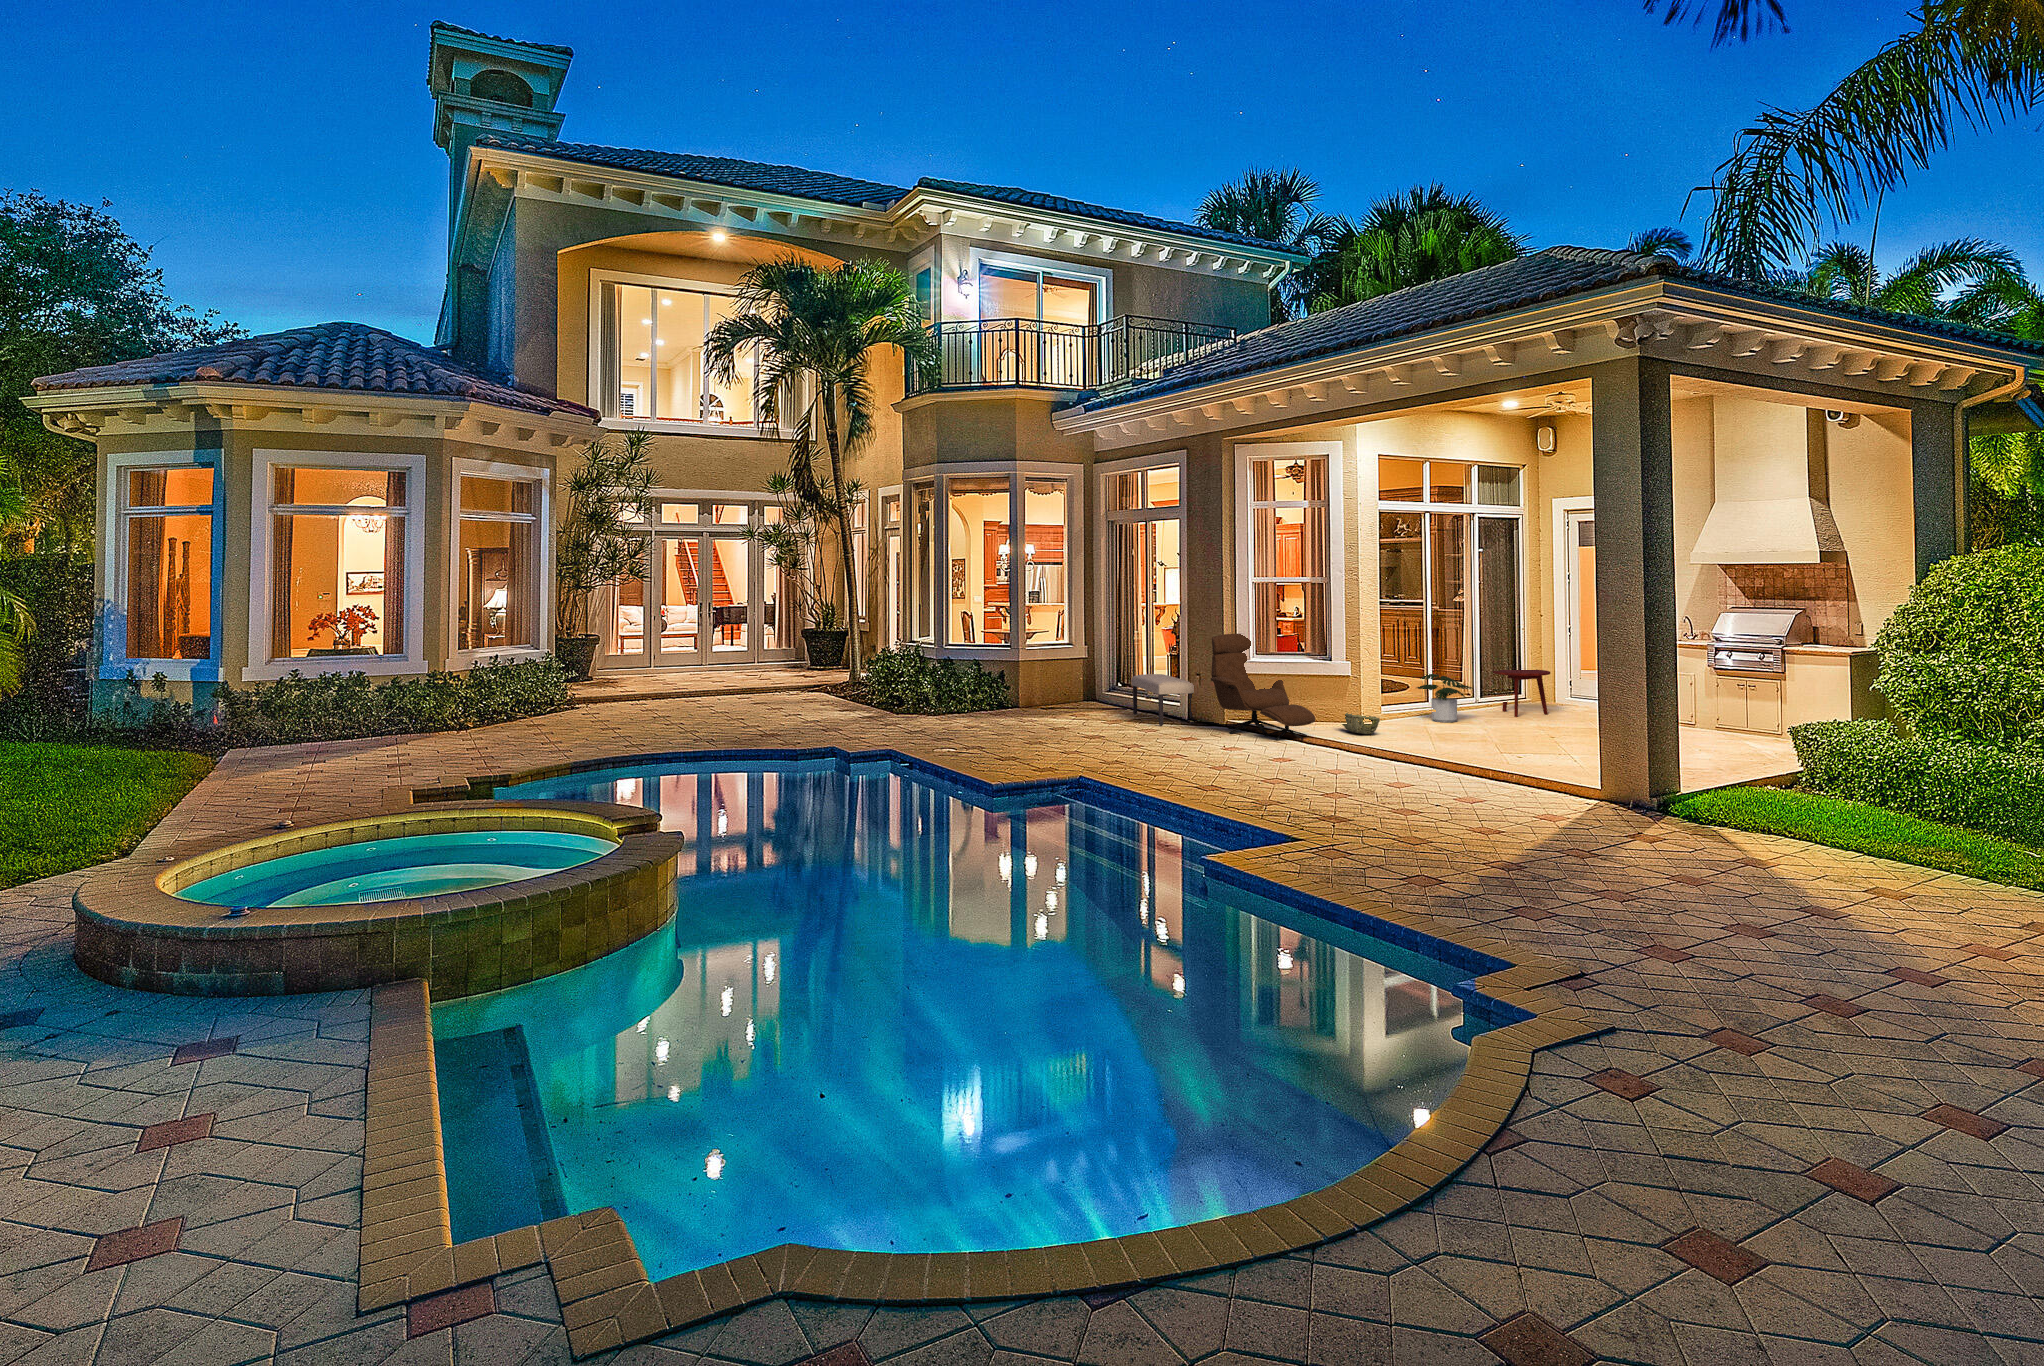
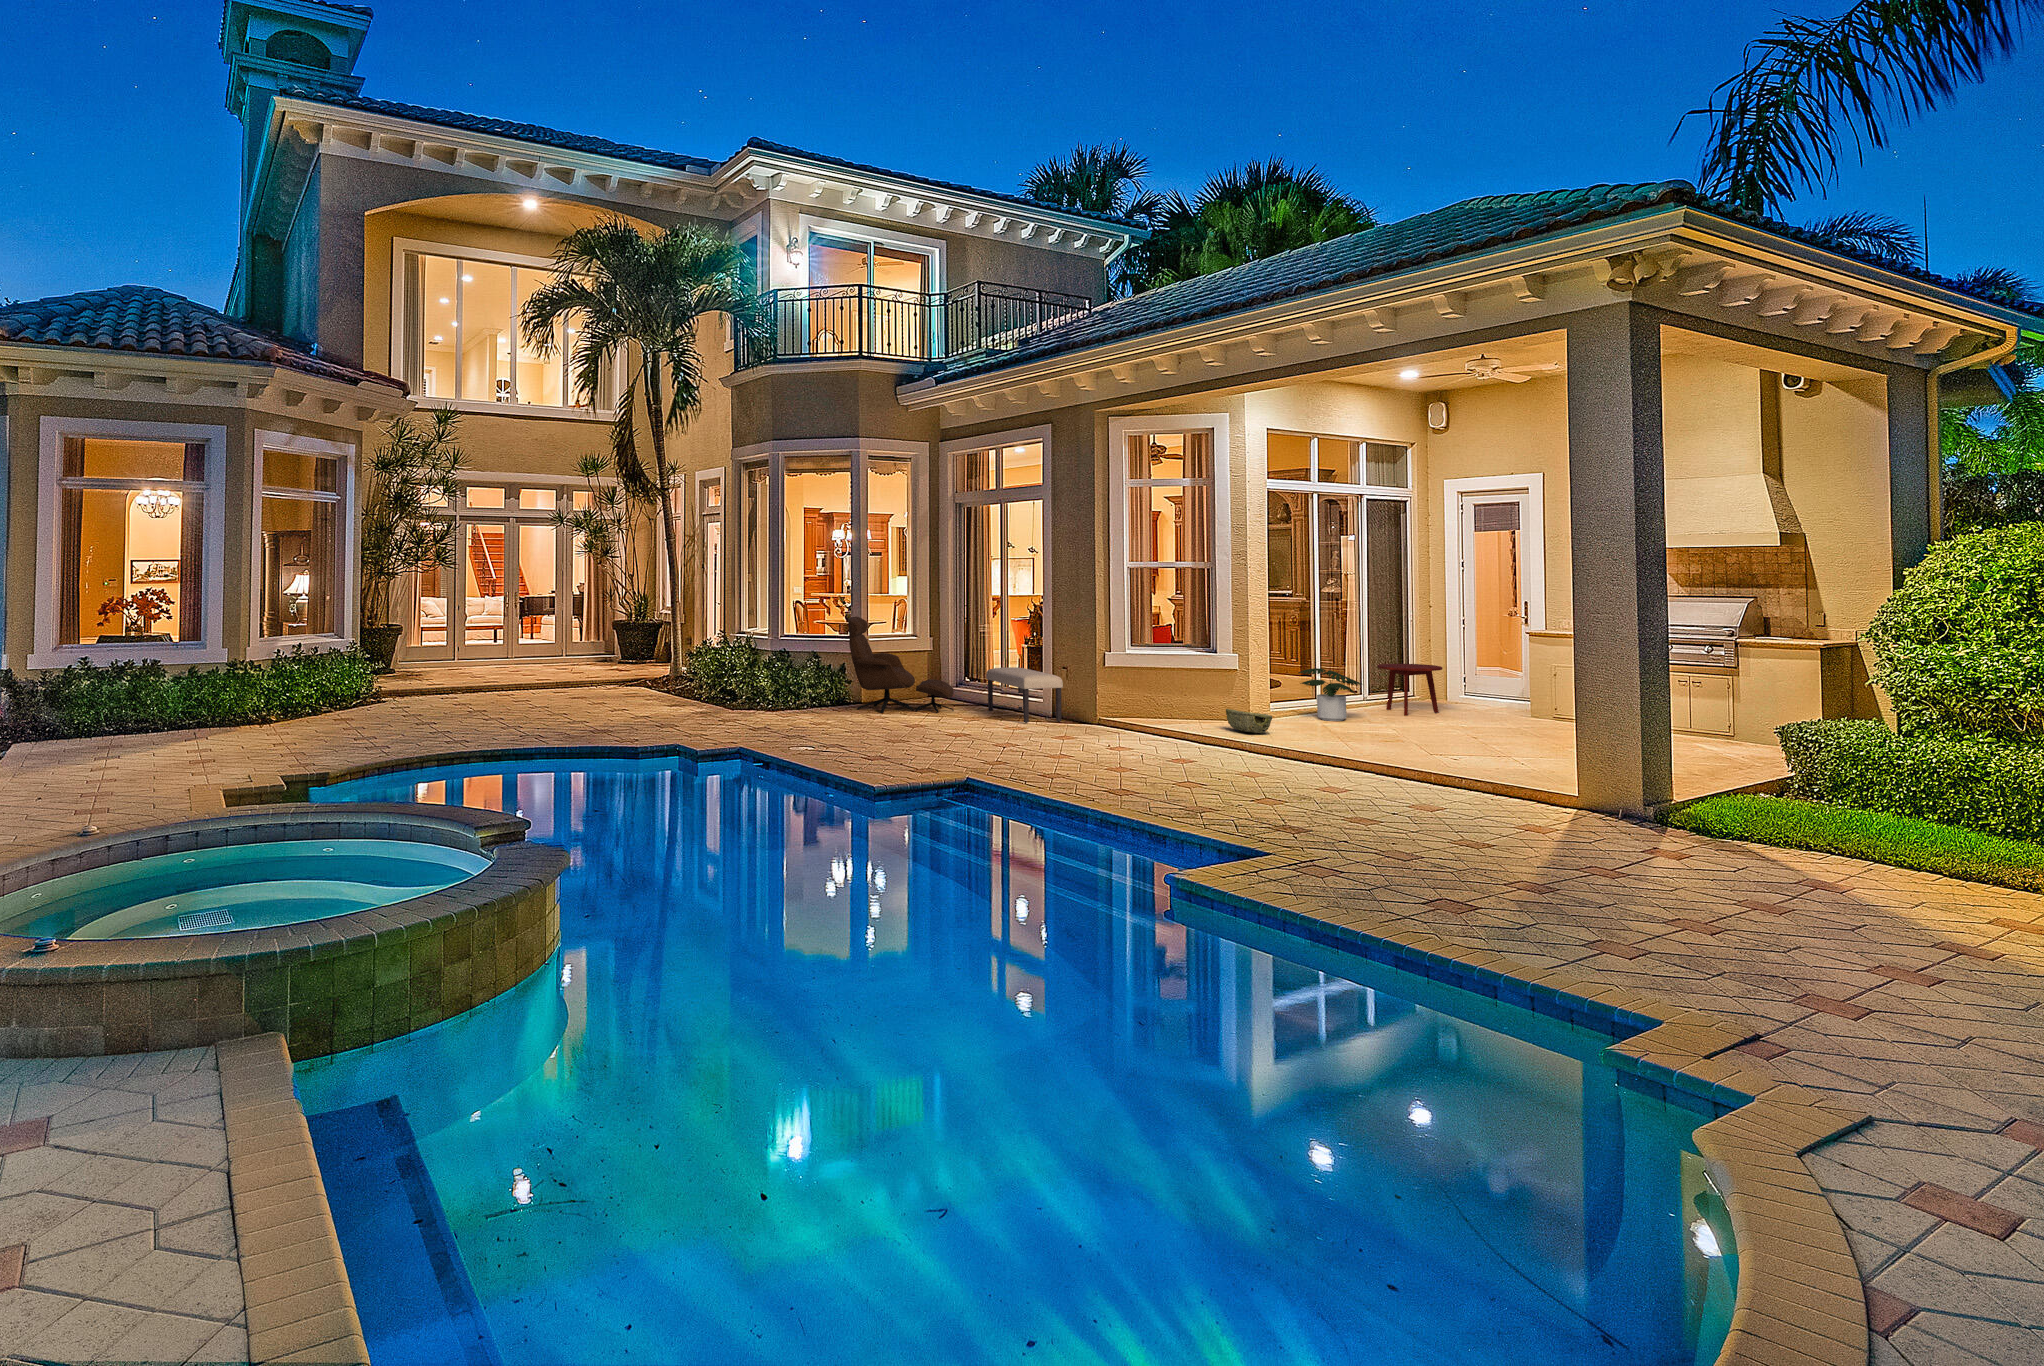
lounge chair: present [1211,634,1315,740] -> present [848,616,954,713]

